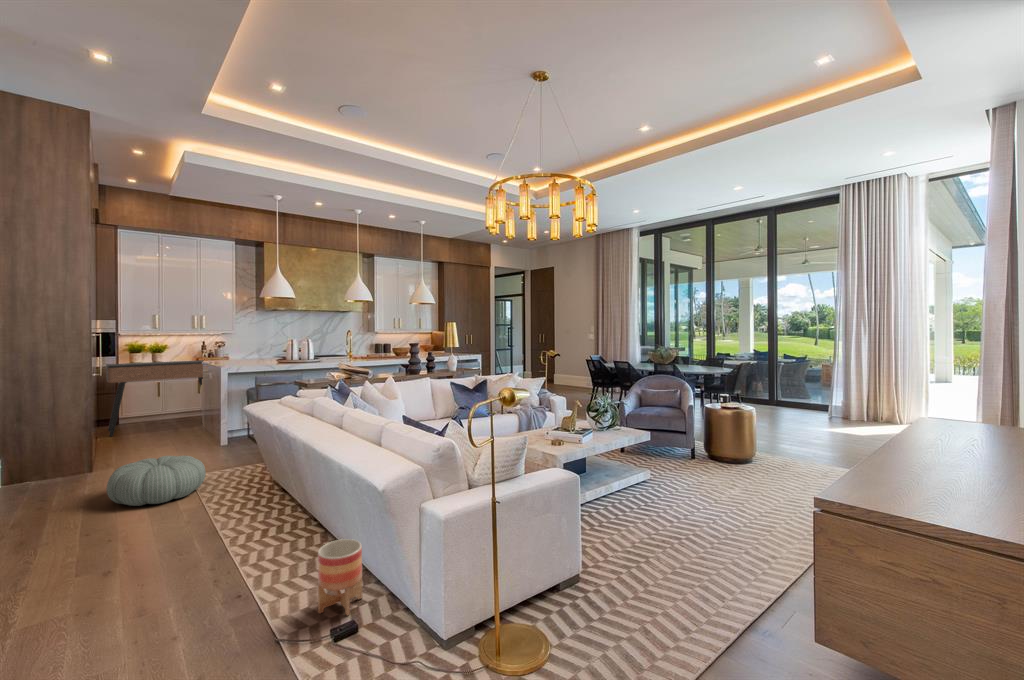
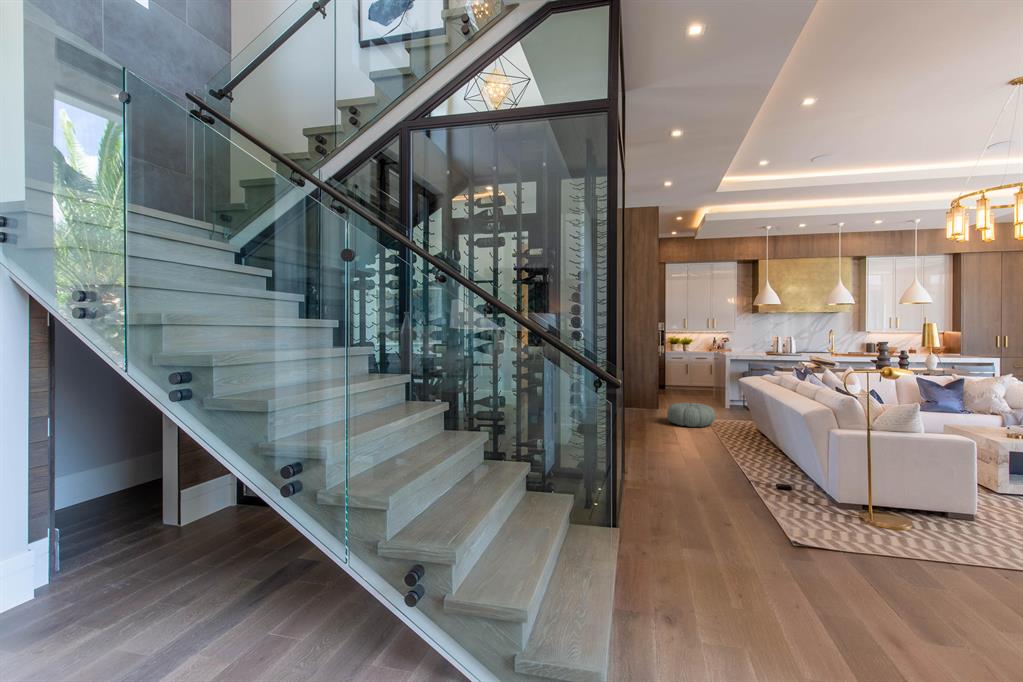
console table: present [106,360,204,436] -> none [660,350,723,396]
planter: present [318,539,362,616] -> none [770,447,797,485]

